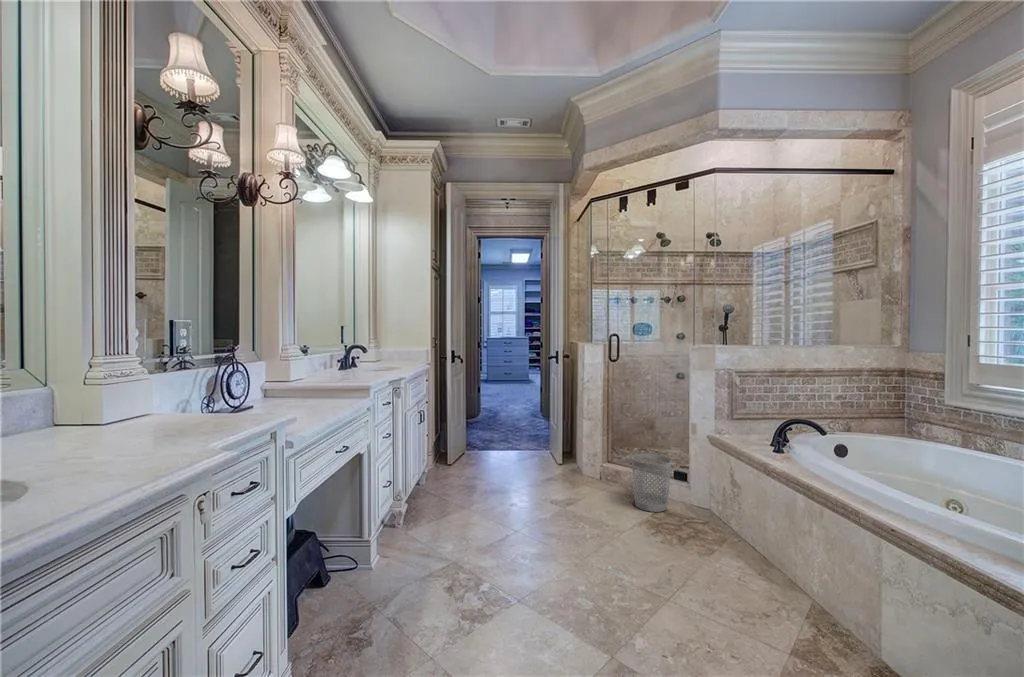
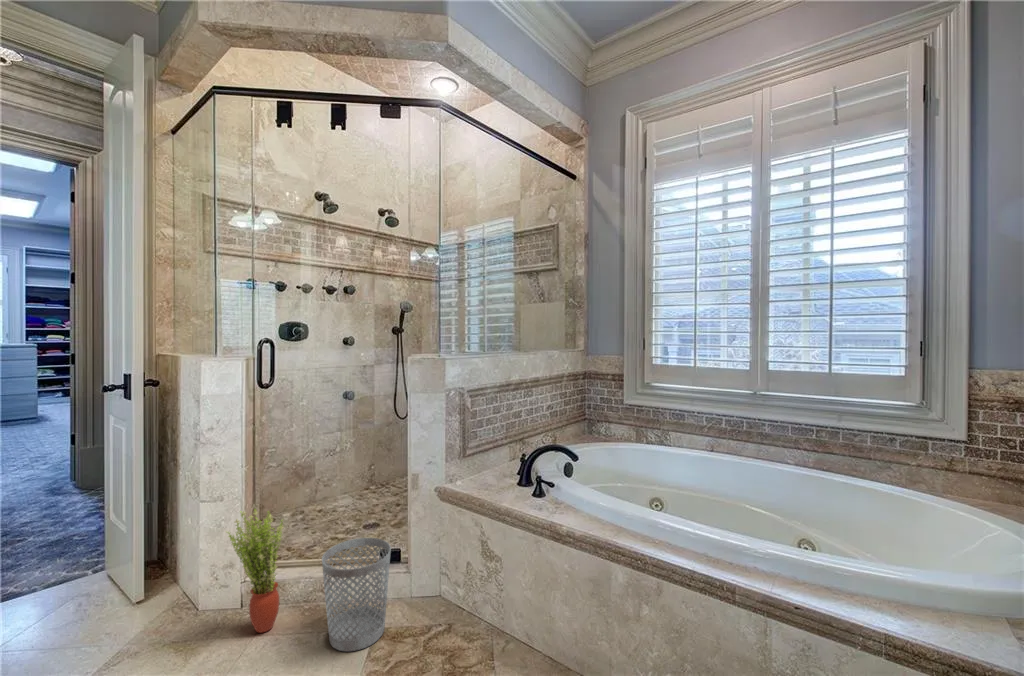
potted plant: none [590,423,618,490] -> present [228,509,284,633]

